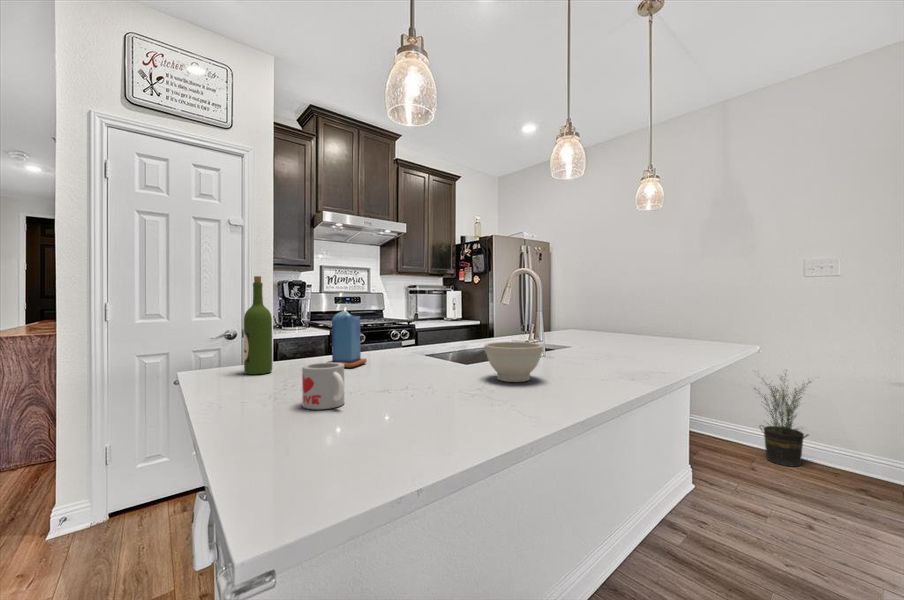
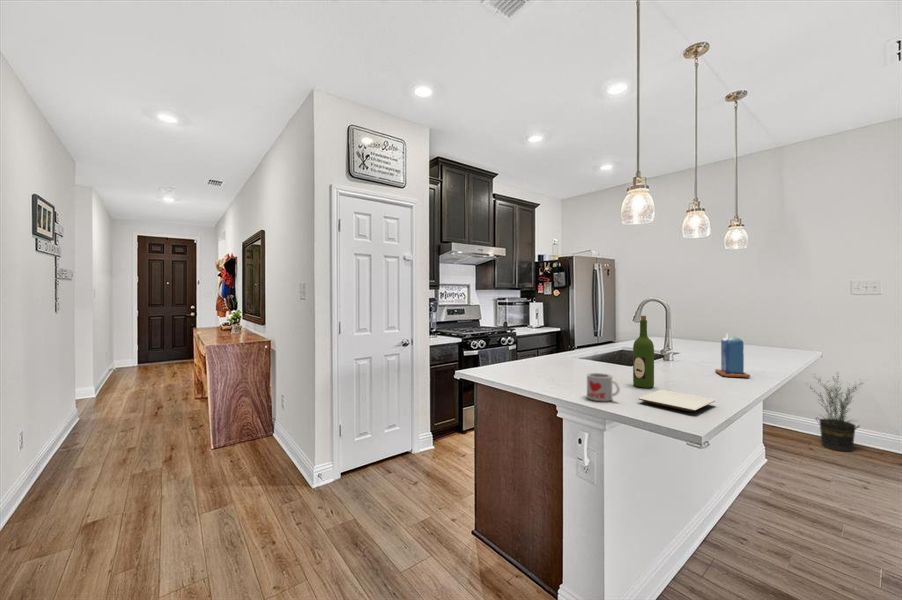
wine bottle: present [244,276,272,374] -> present [633,316,654,388]
candle: present [327,307,367,367] -> present [715,334,750,378]
bowl: present [484,342,543,382] -> none [665,357,709,385]
plate: none [372,389,496,425] -> present [638,390,715,412]

